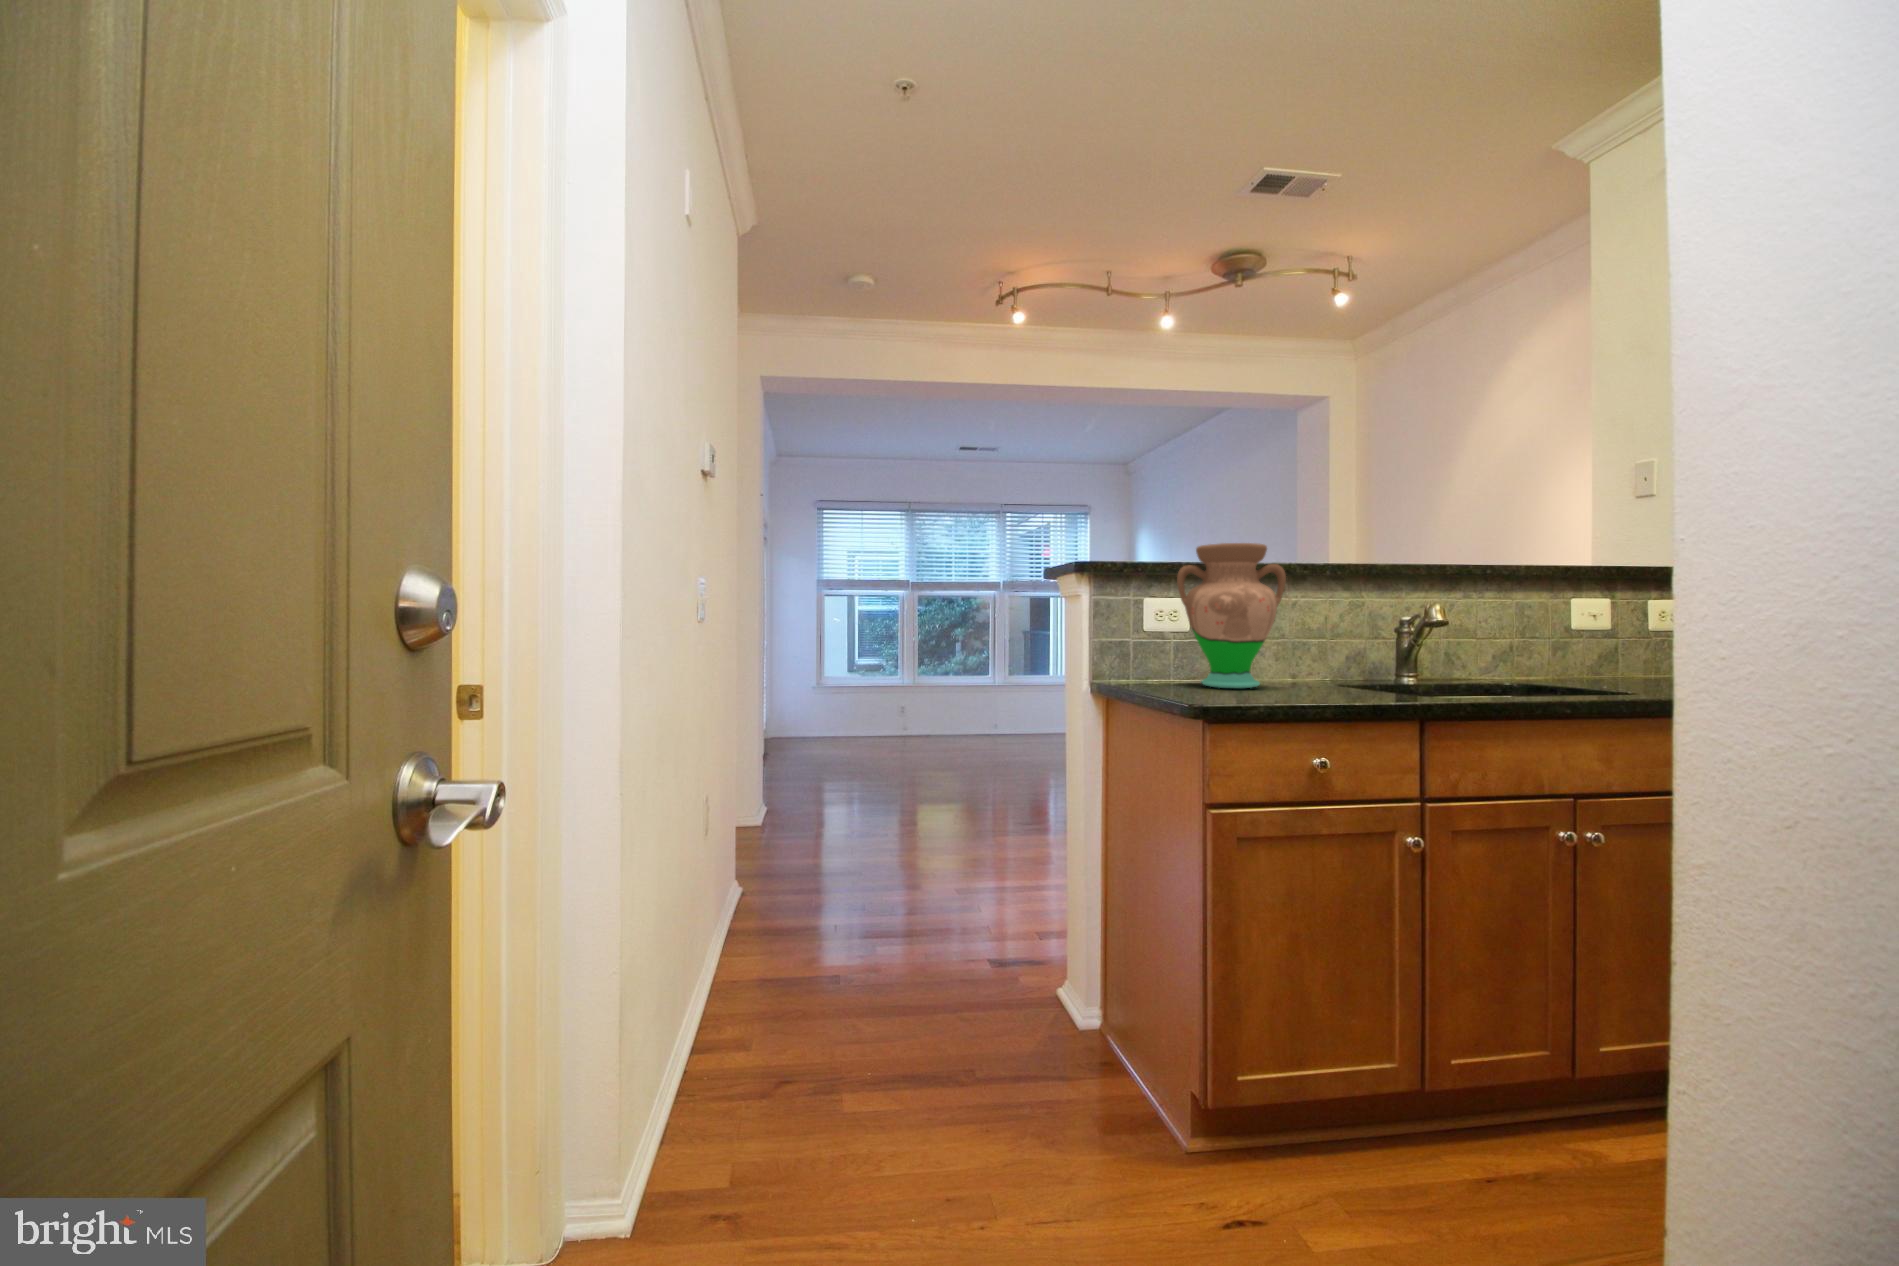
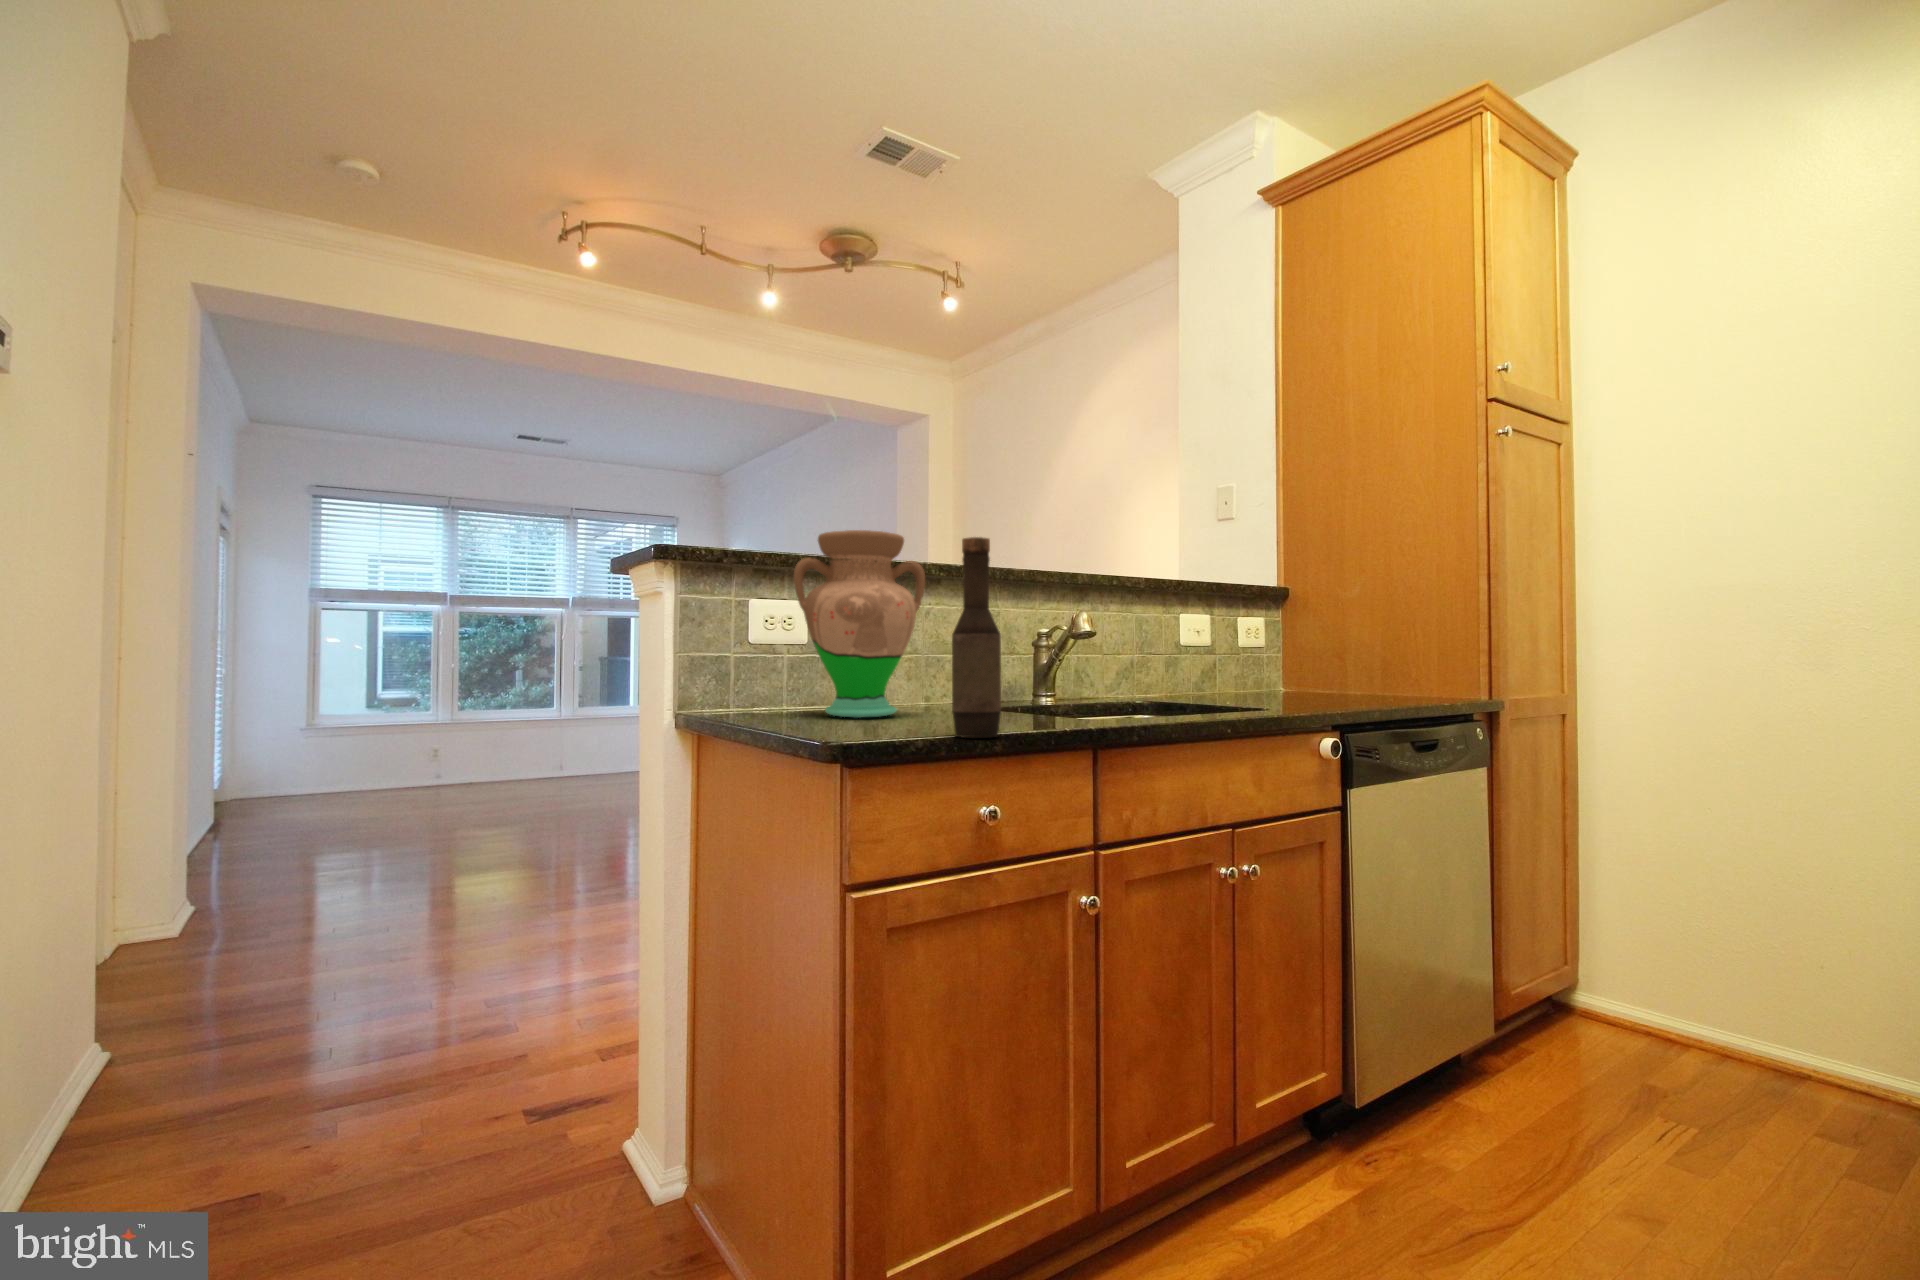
bottle: none [1295,553,1337,707] -> present [952,537,1001,738]

